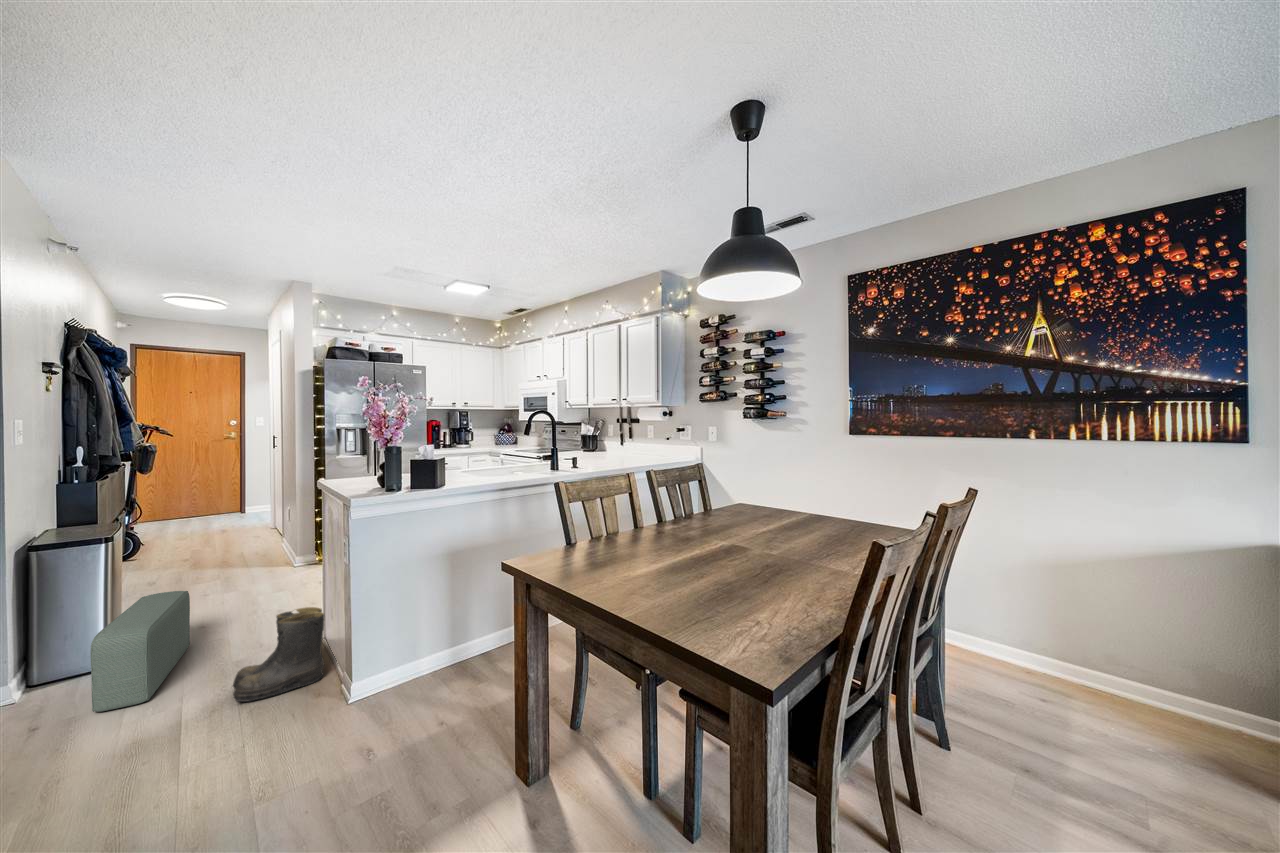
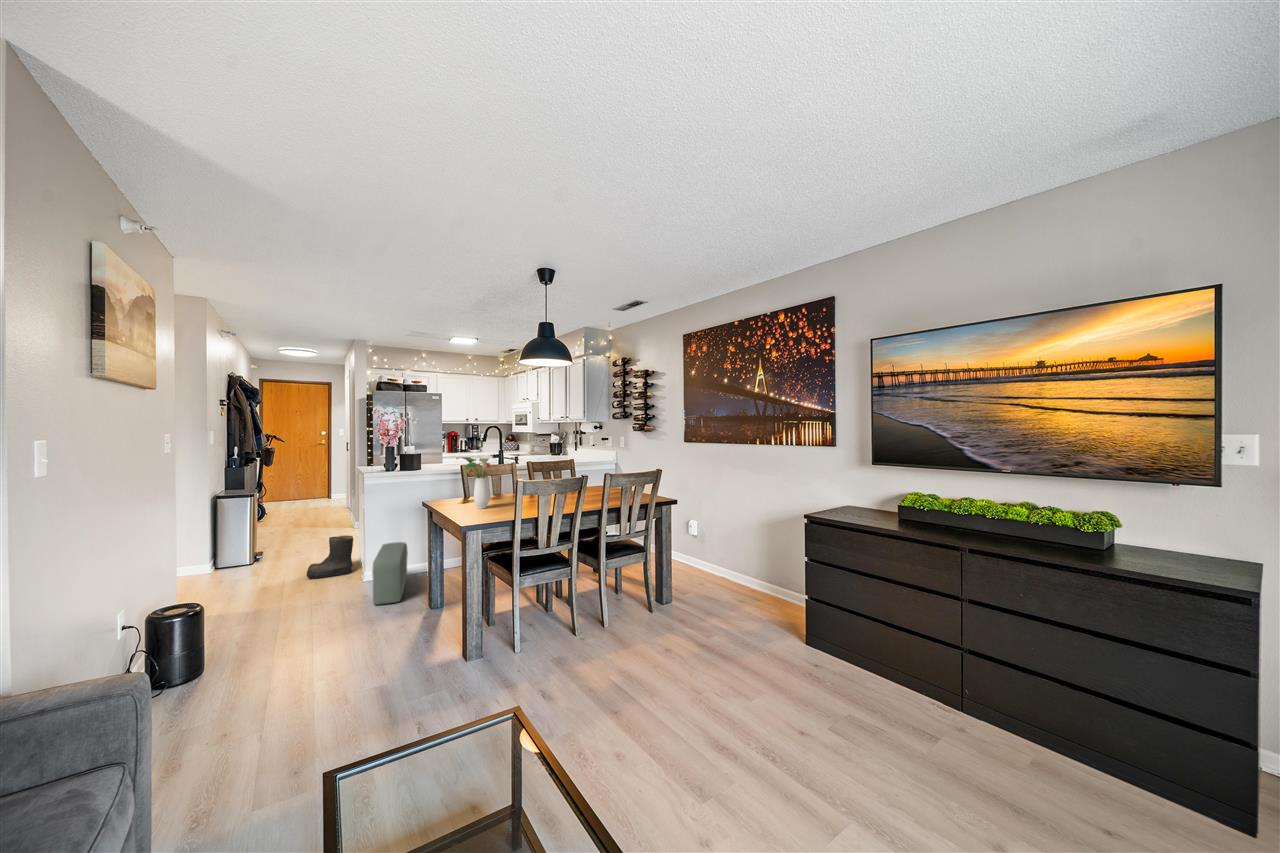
flower arrangement: none [616,468,704,587] -> present [457,455,492,509]
pouf: present [90,591,190,712] -> present [372,542,408,605]

